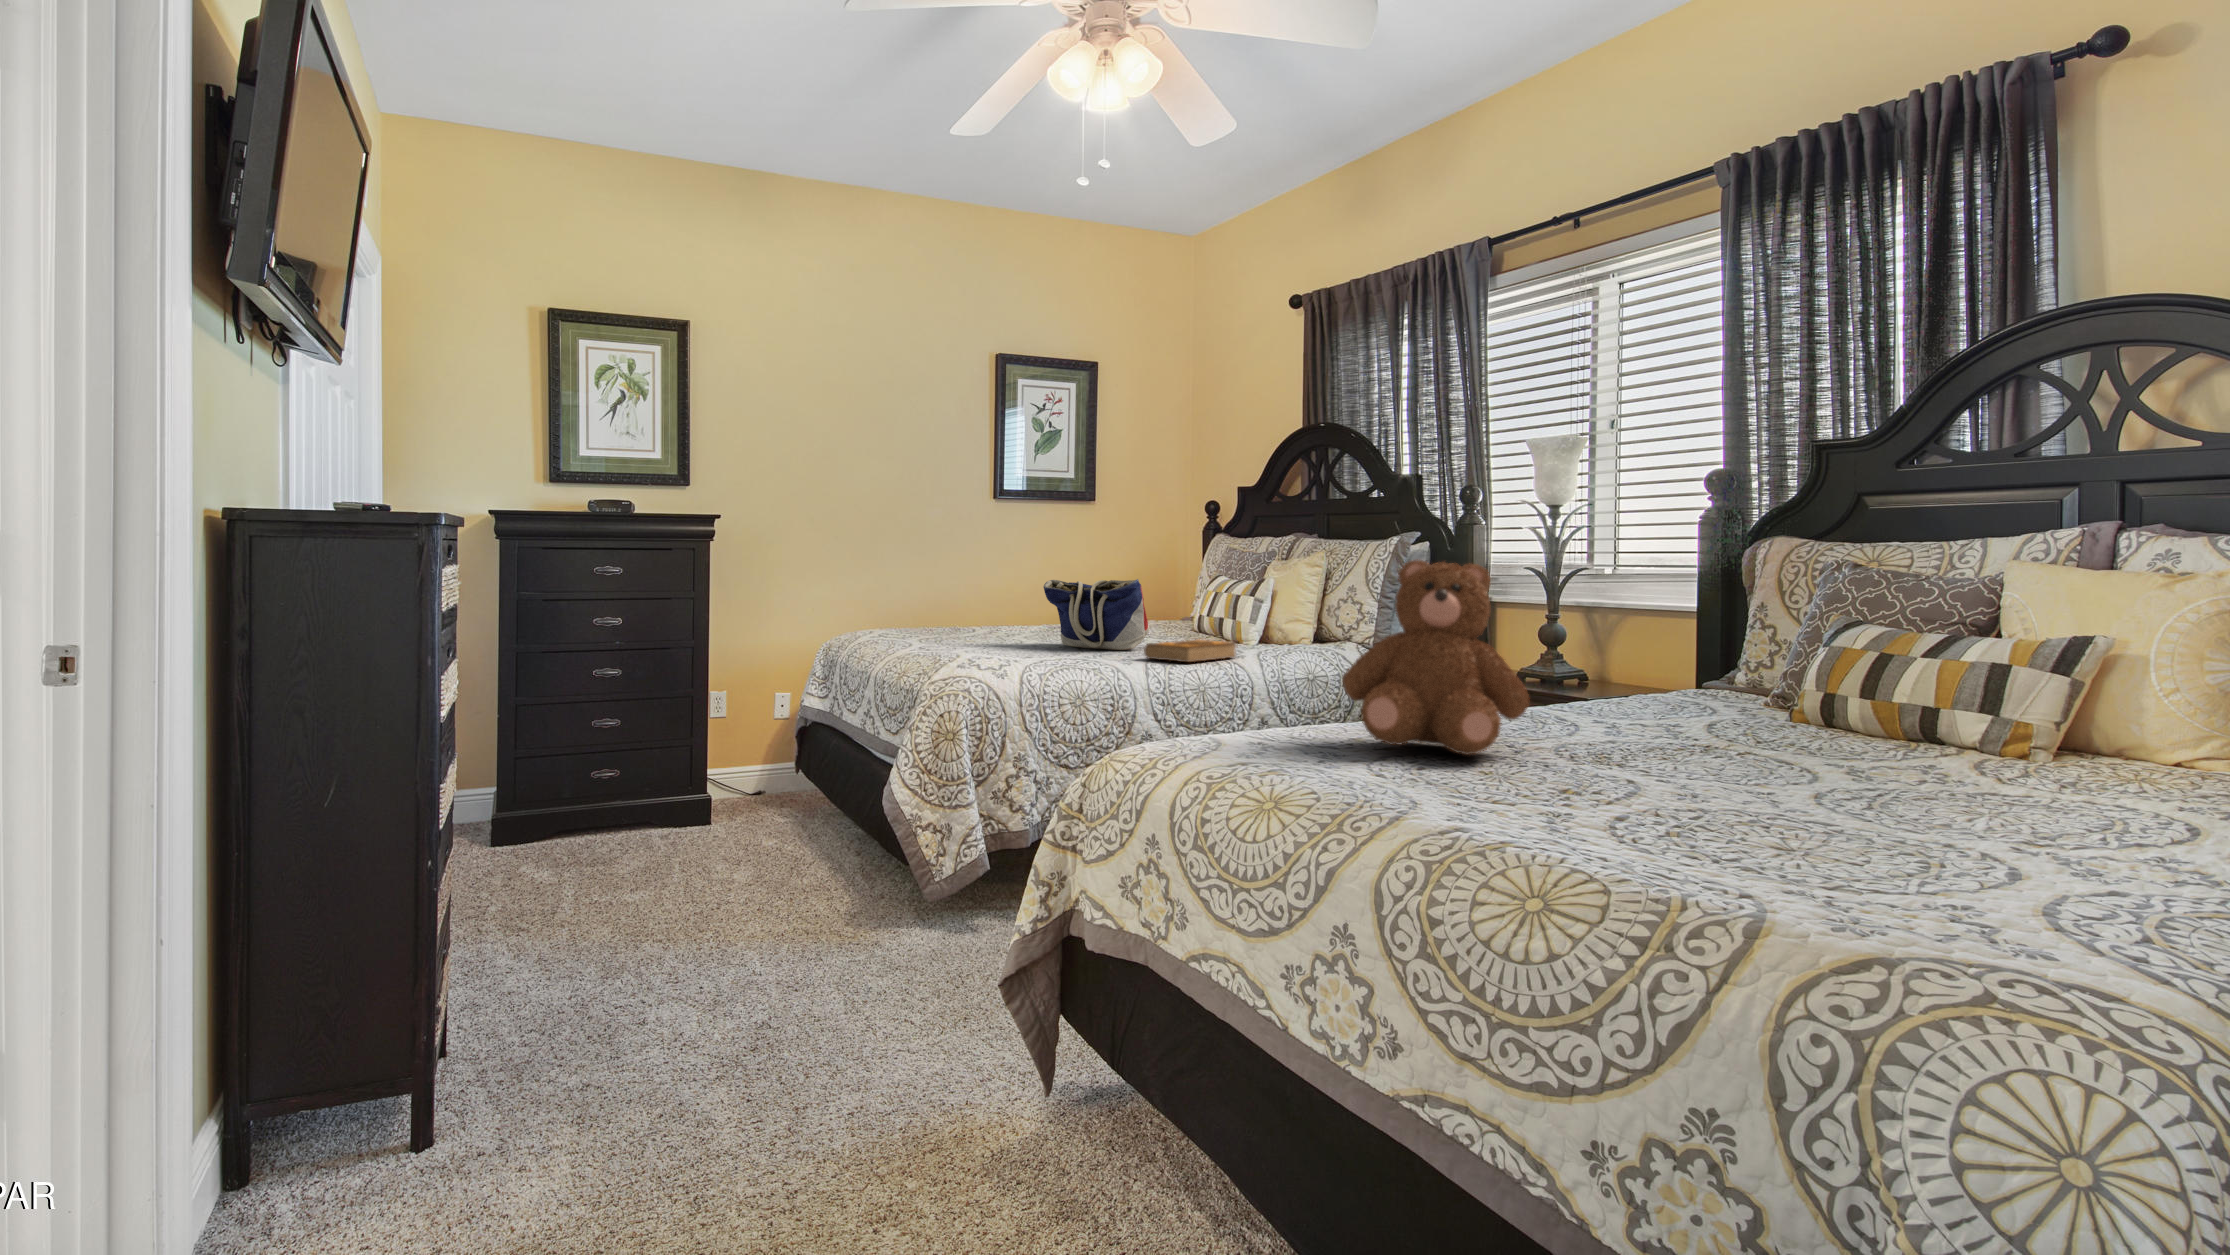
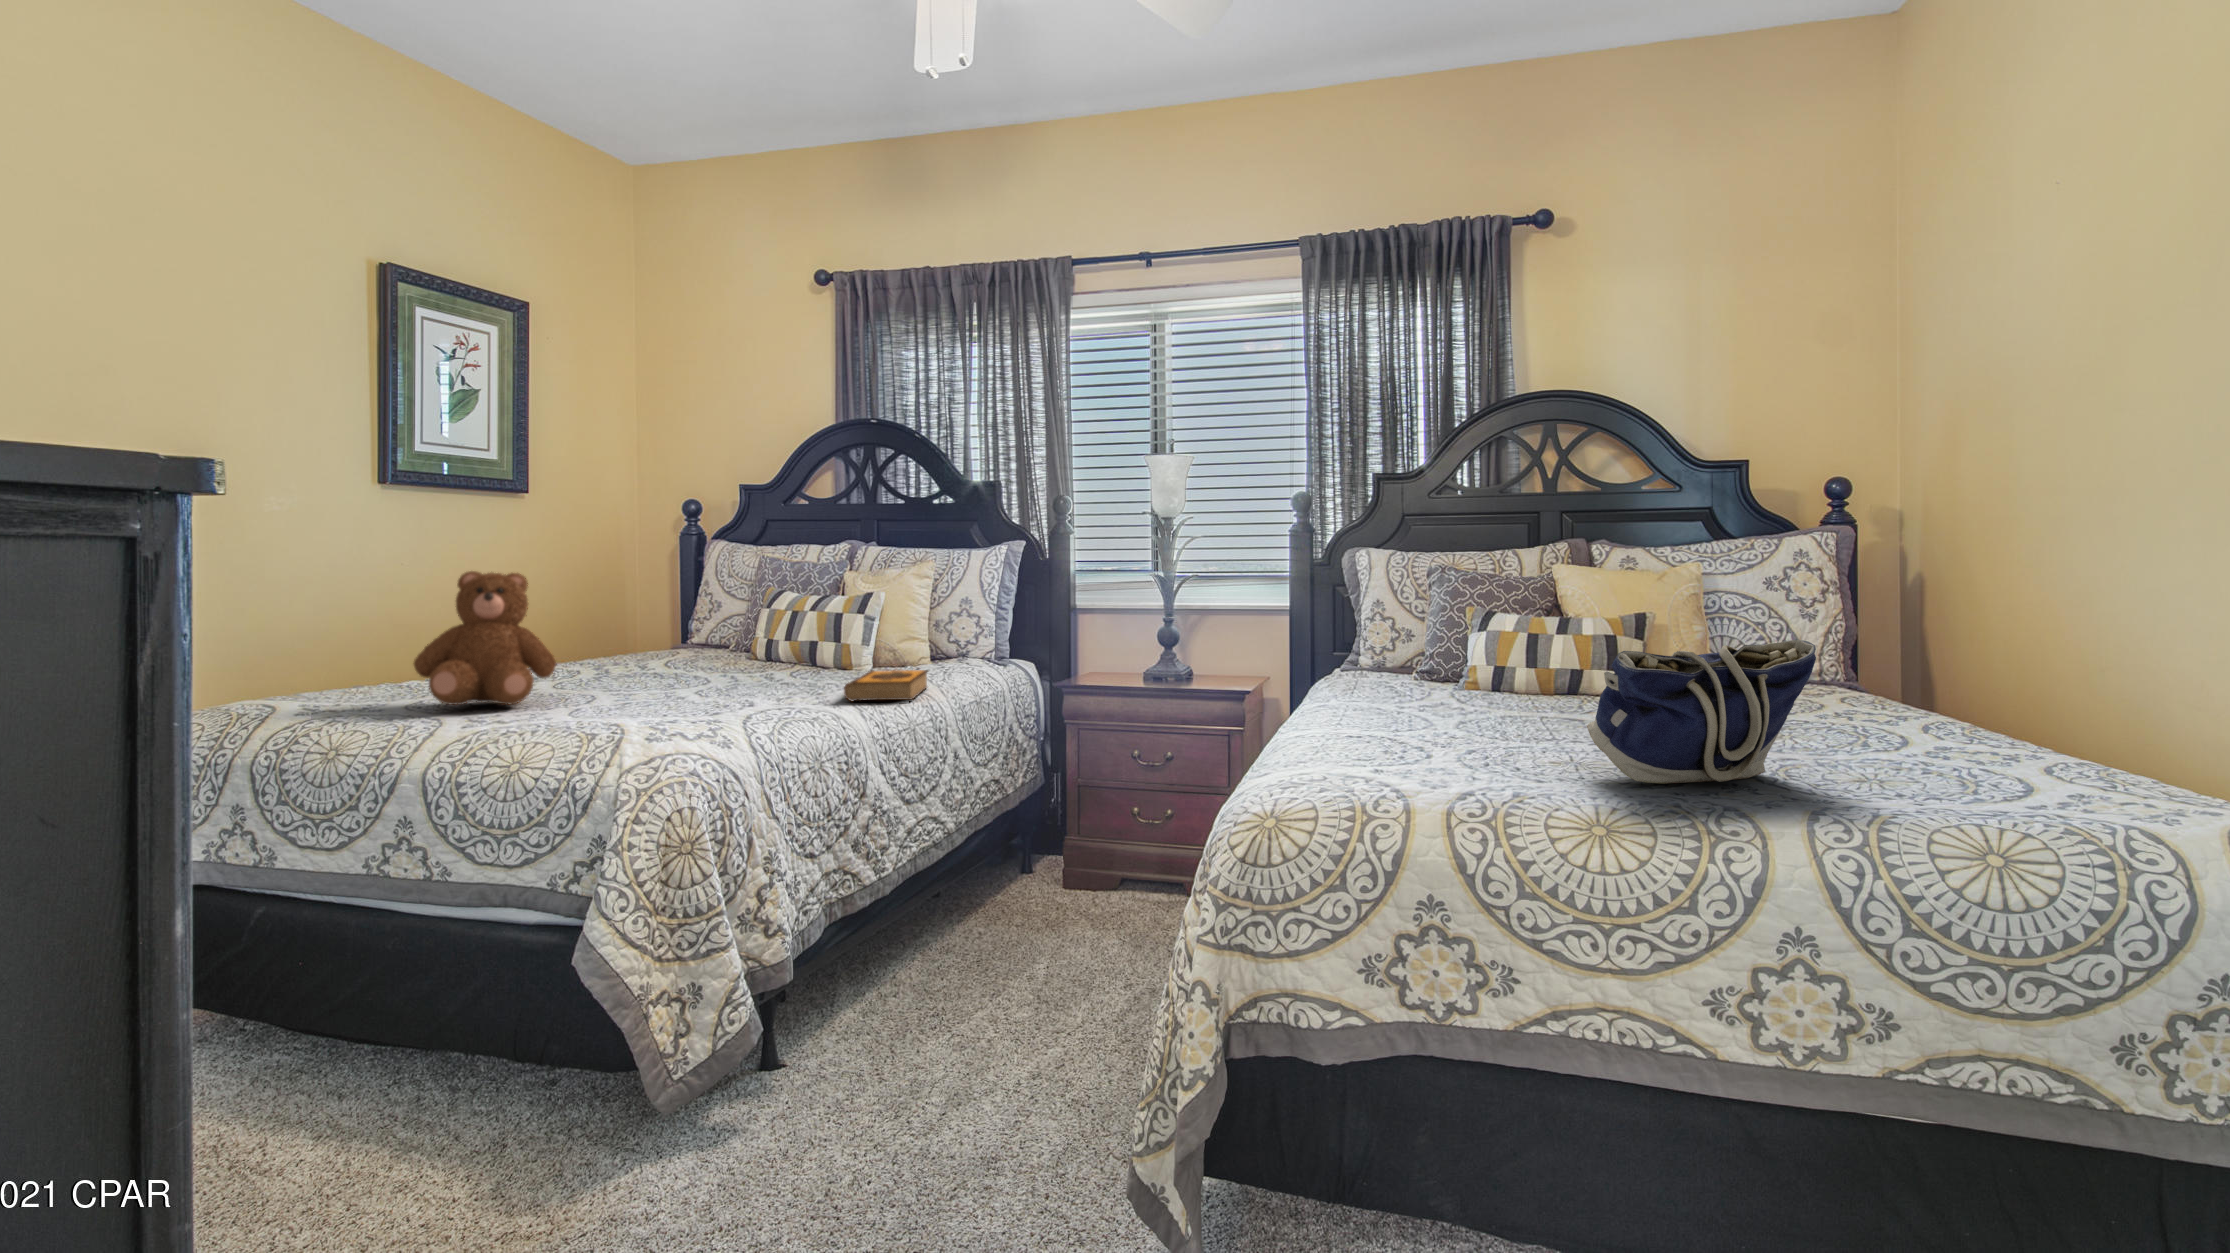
teddy bear: present [1342,560,1530,755] -> present [413,571,556,705]
tote bag: present [1043,579,1150,650] -> present [1587,639,1816,784]

